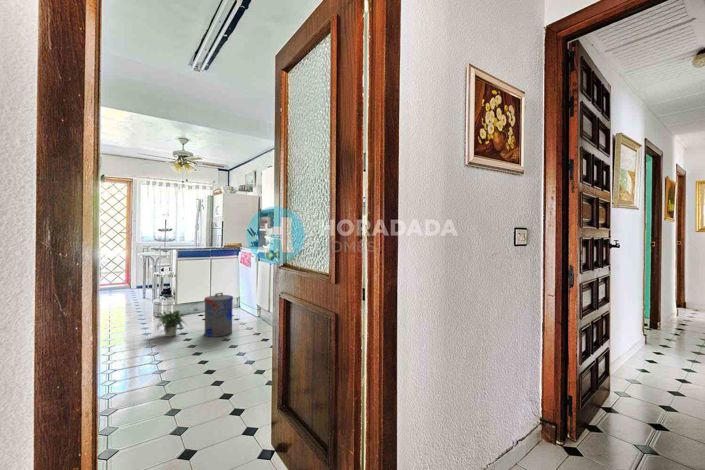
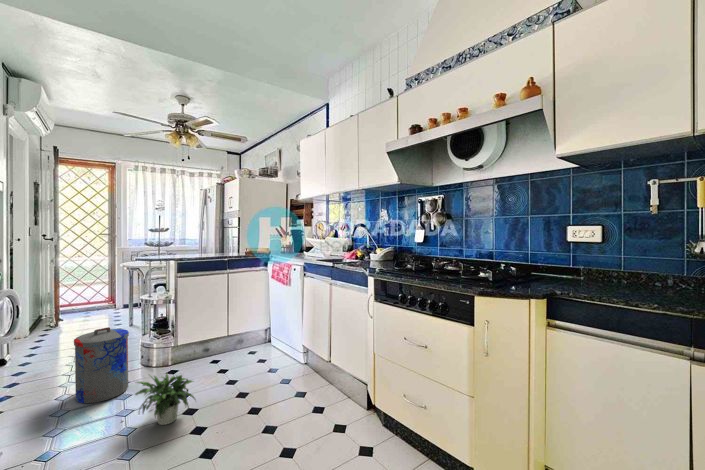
trash can: present [204,293,233,337] -> present [74,327,129,403]

